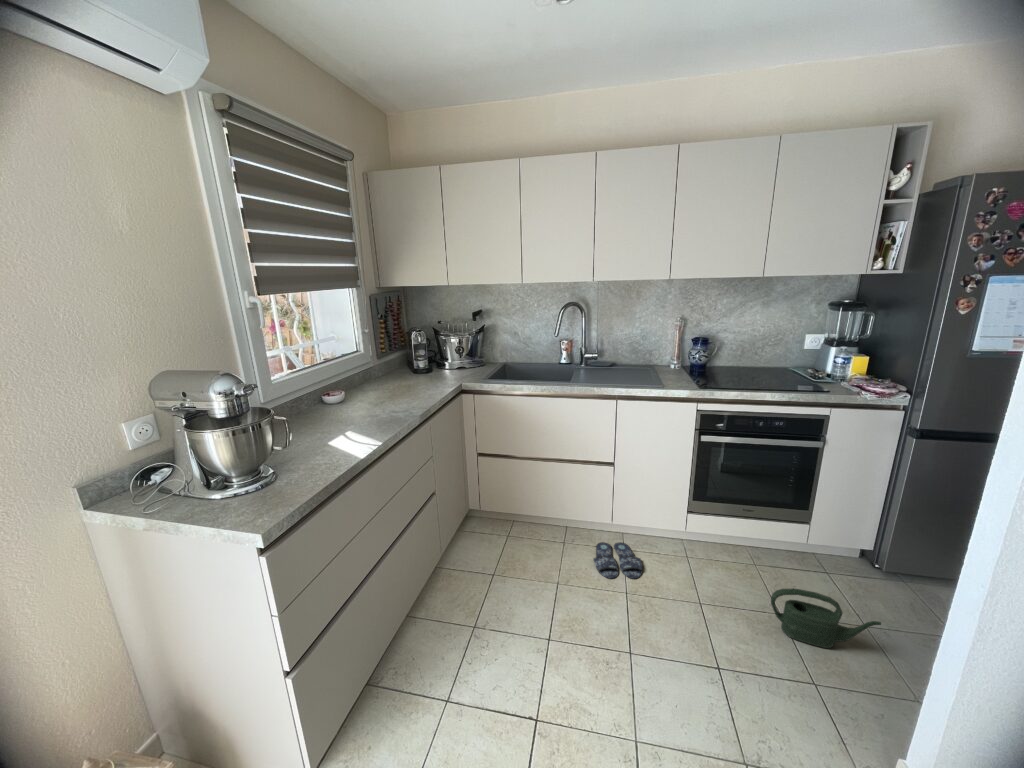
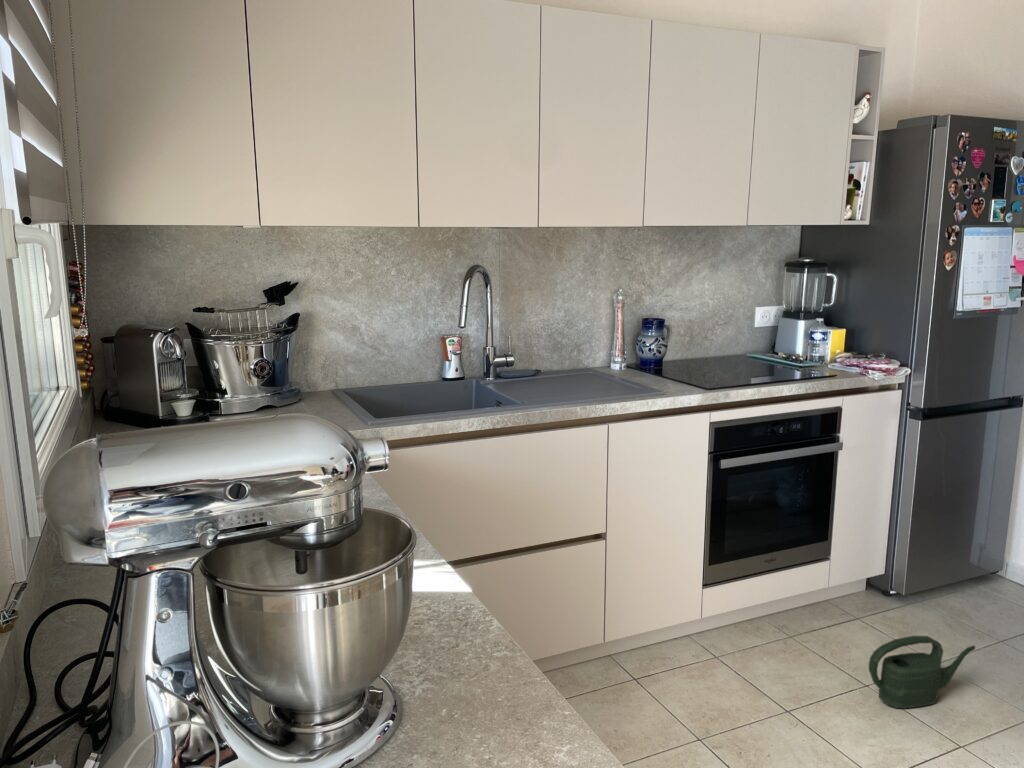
slippers: present [594,542,642,579] -> none [594,666,690,731]

